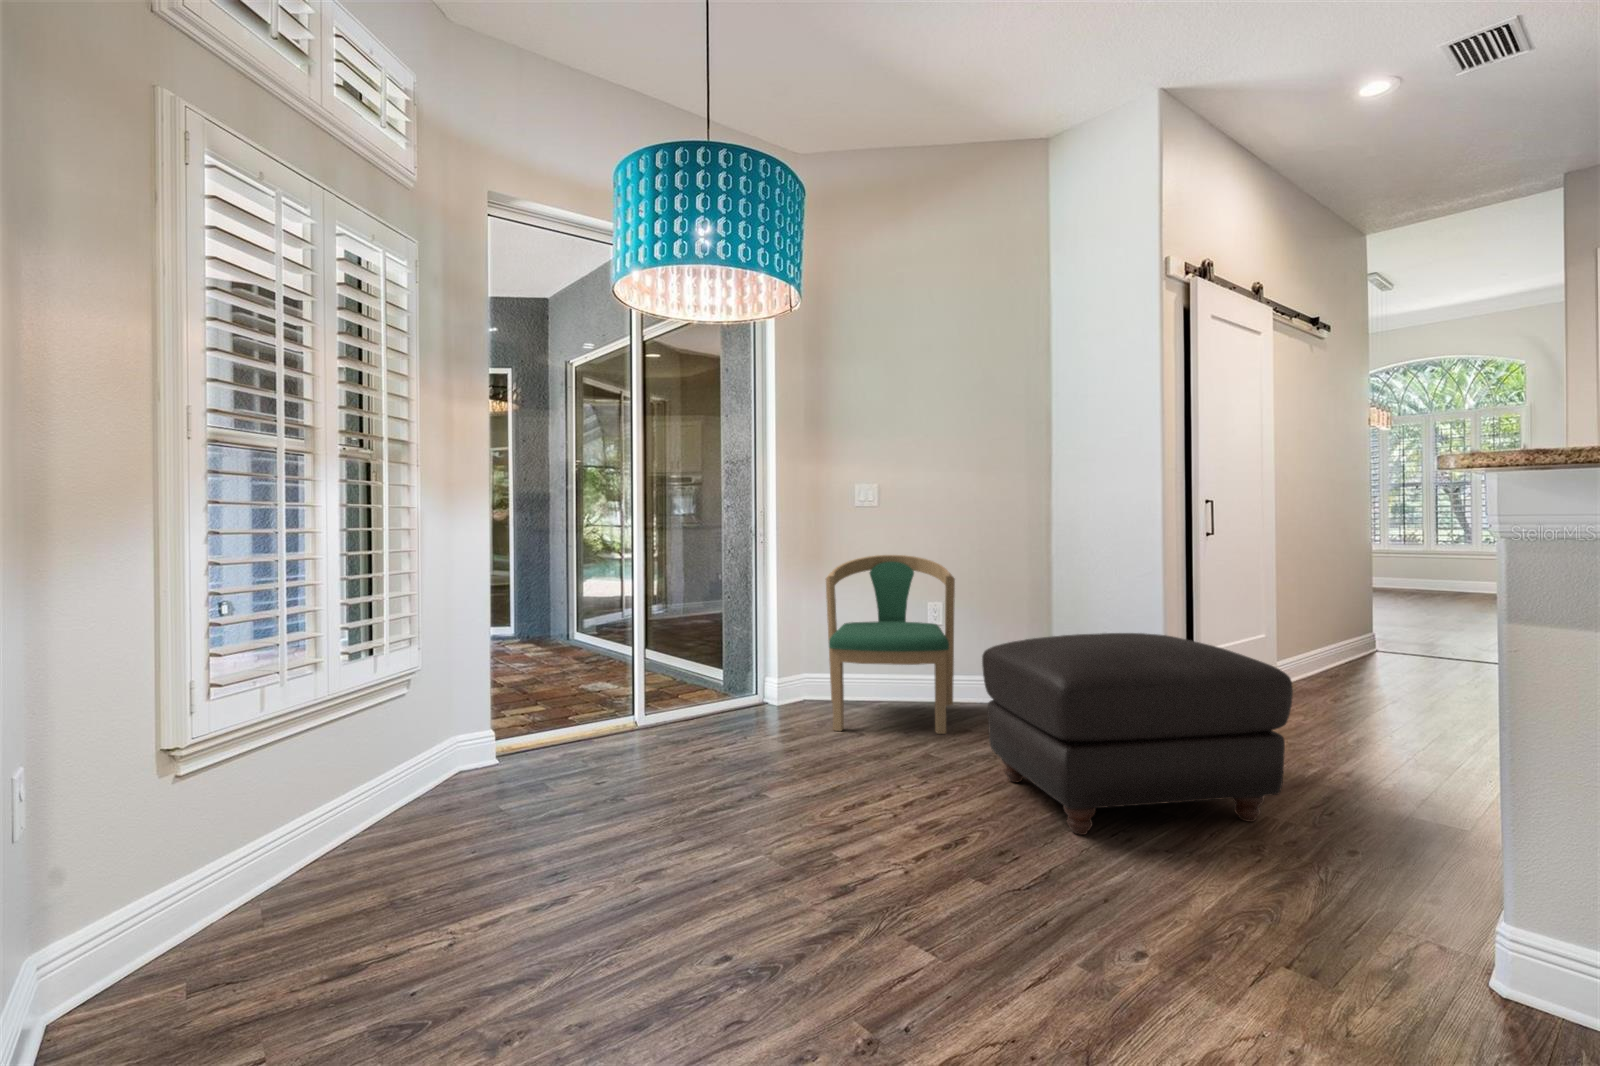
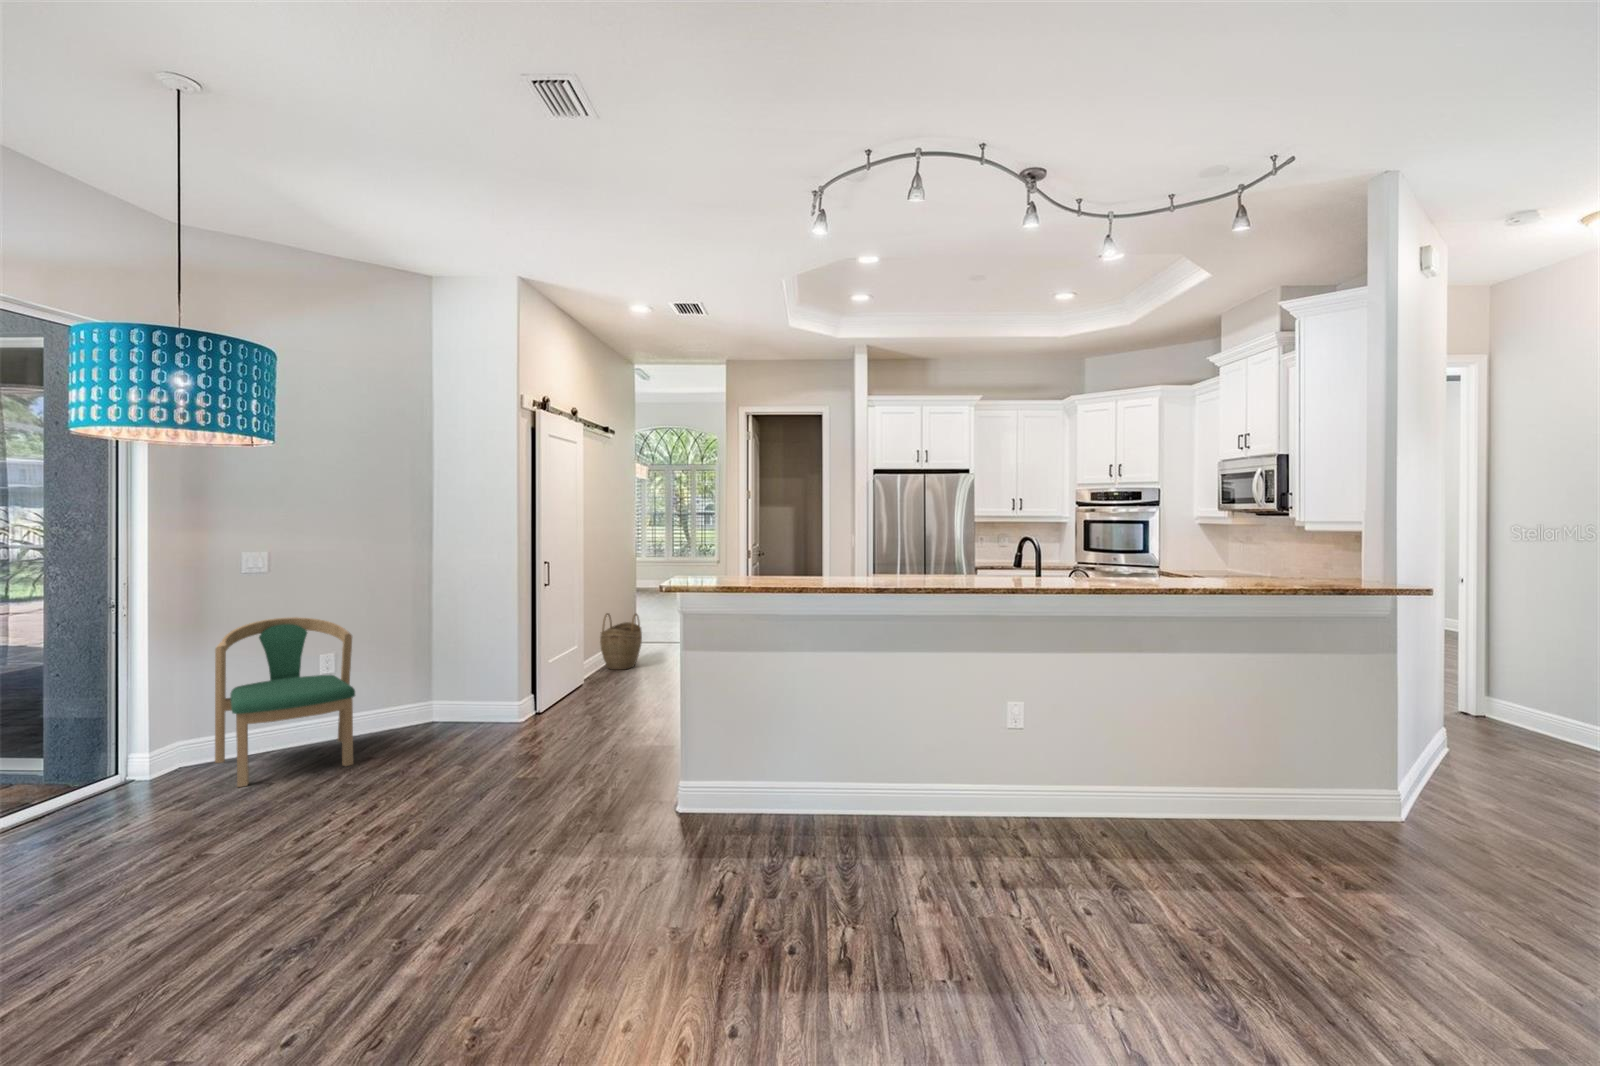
woven basket: none [1309,594,1386,684] -> present [600,613,642,670]
ottoman: present [982,633,1293,835] -> none [399,666,597,805]

